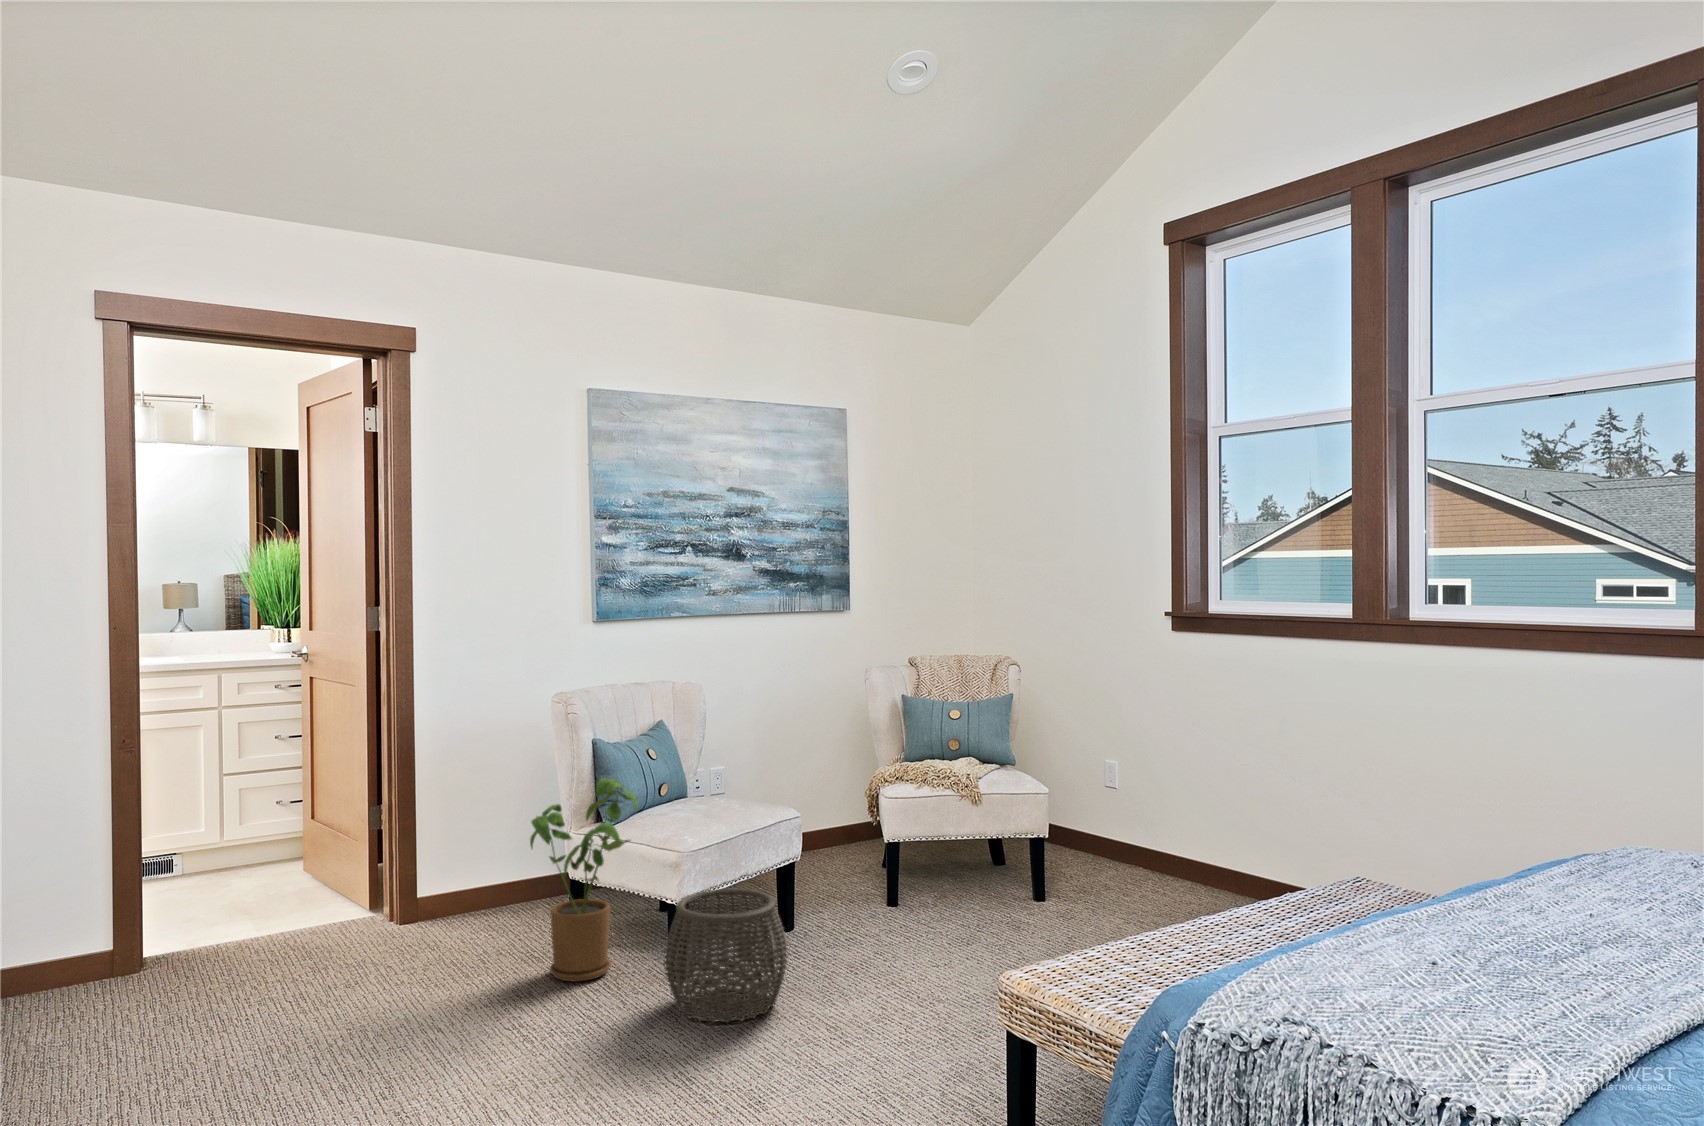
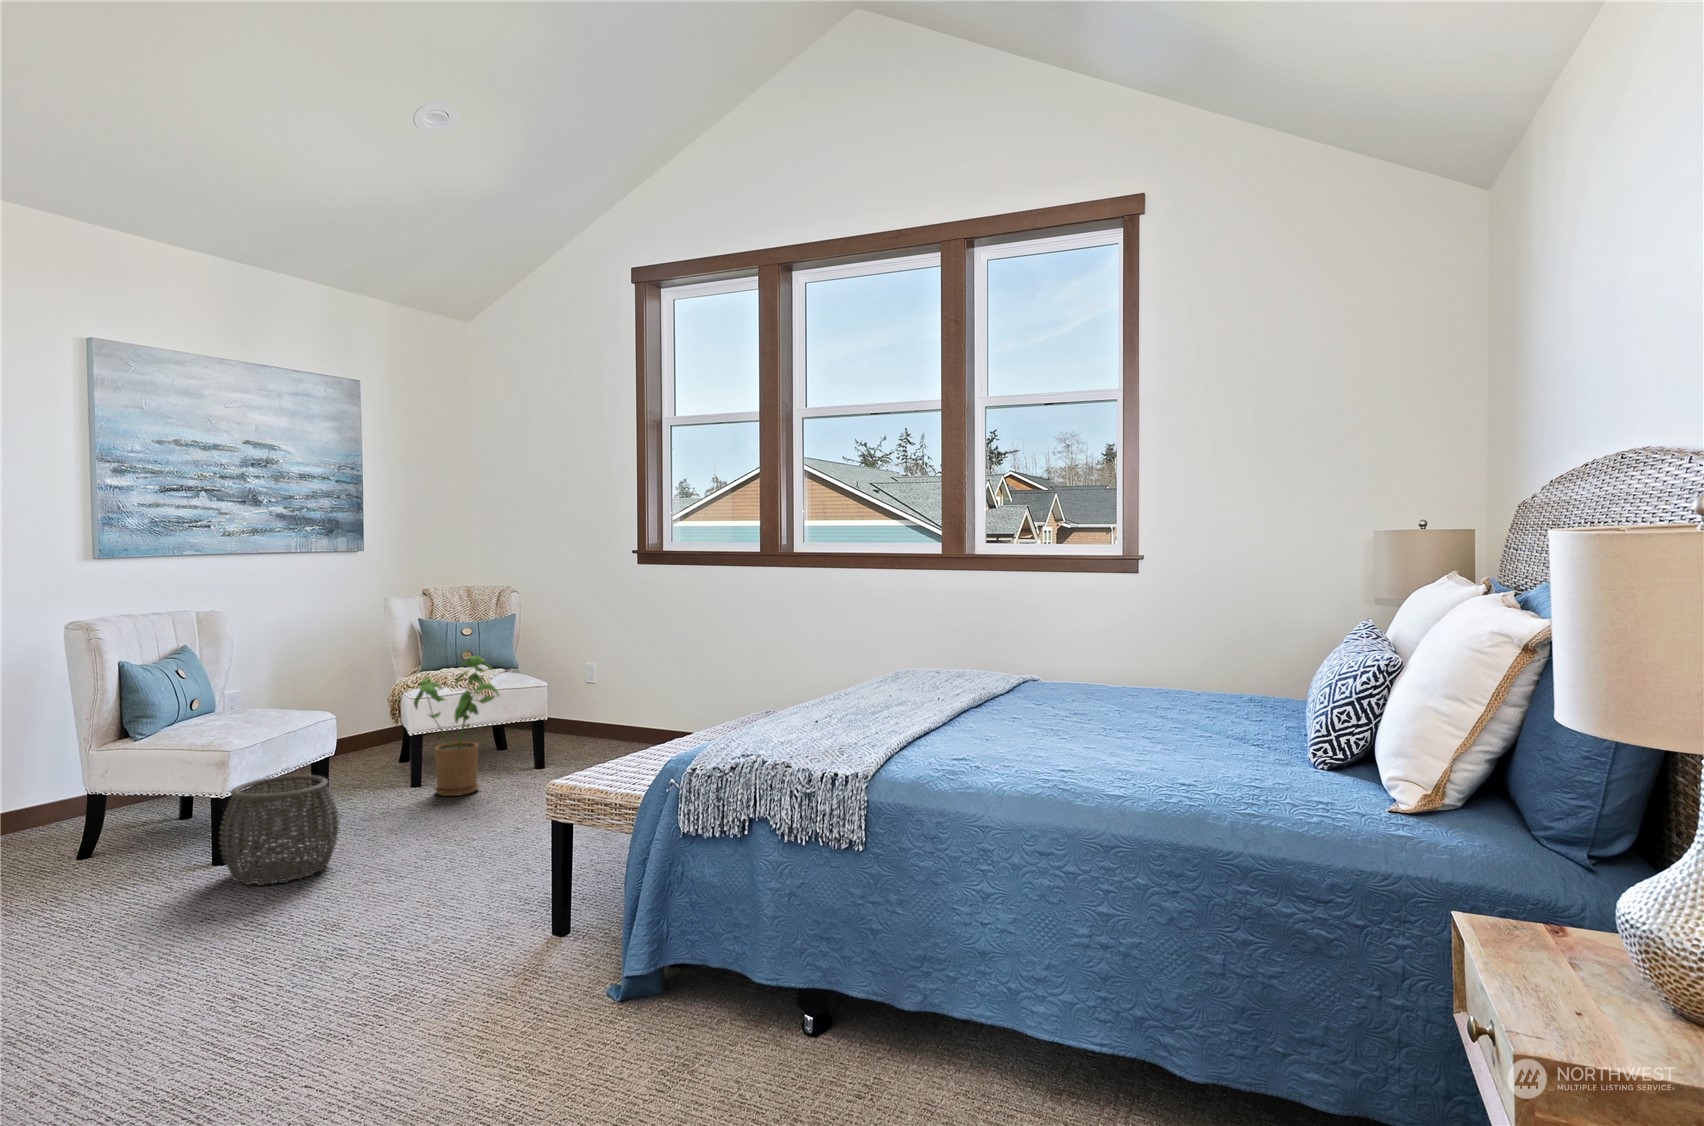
house plant: present [530,778,637,982] -> present [414,656,499,796]

